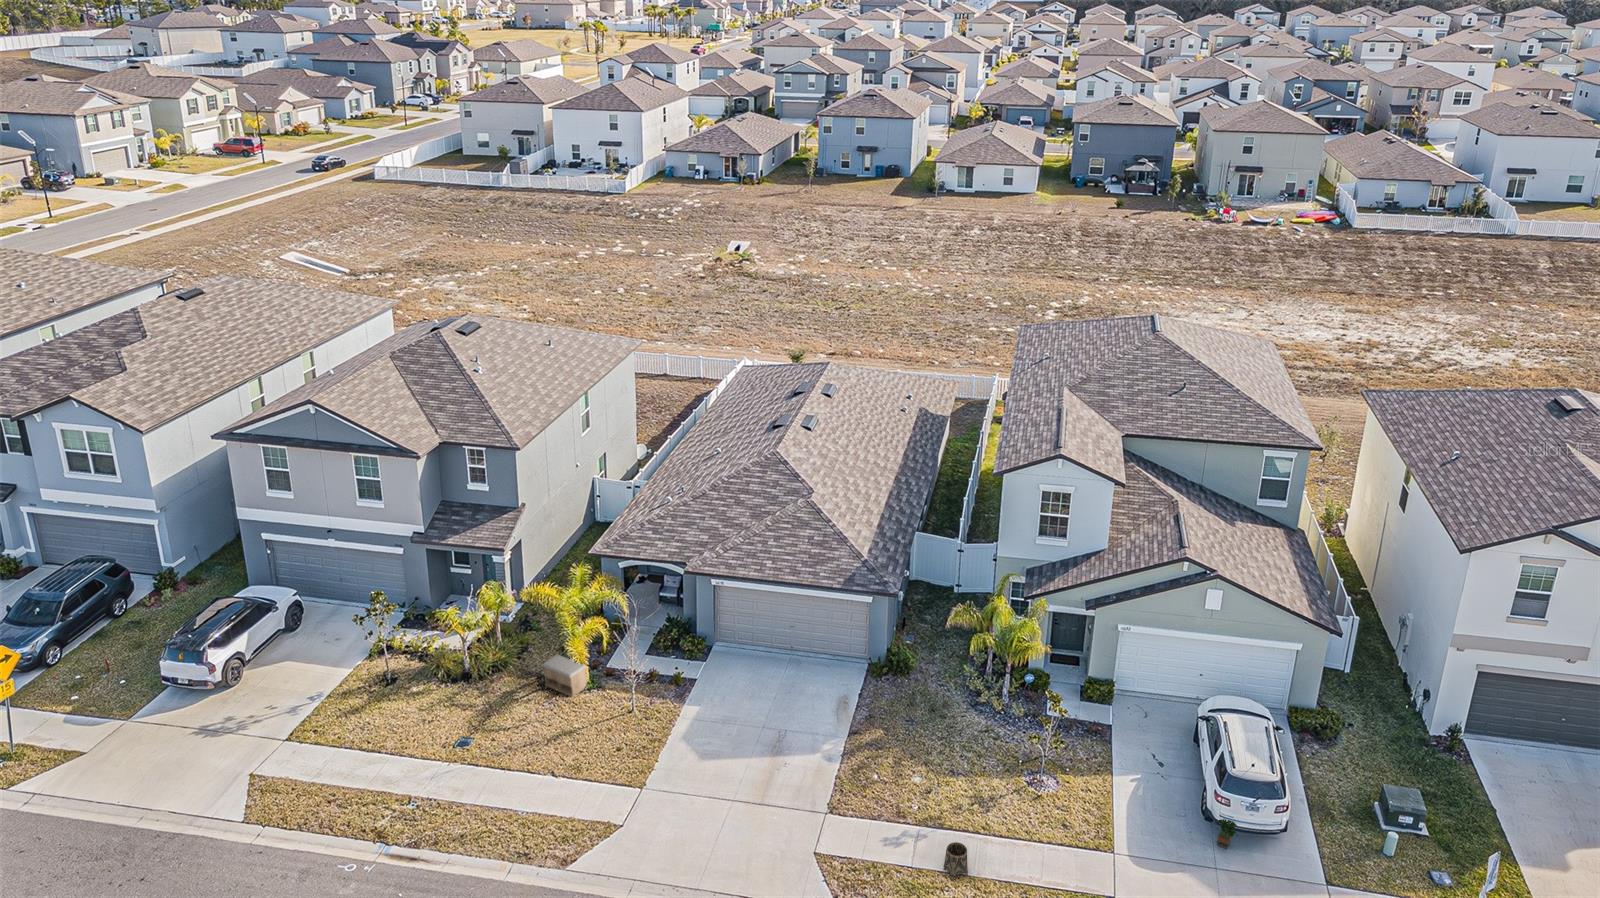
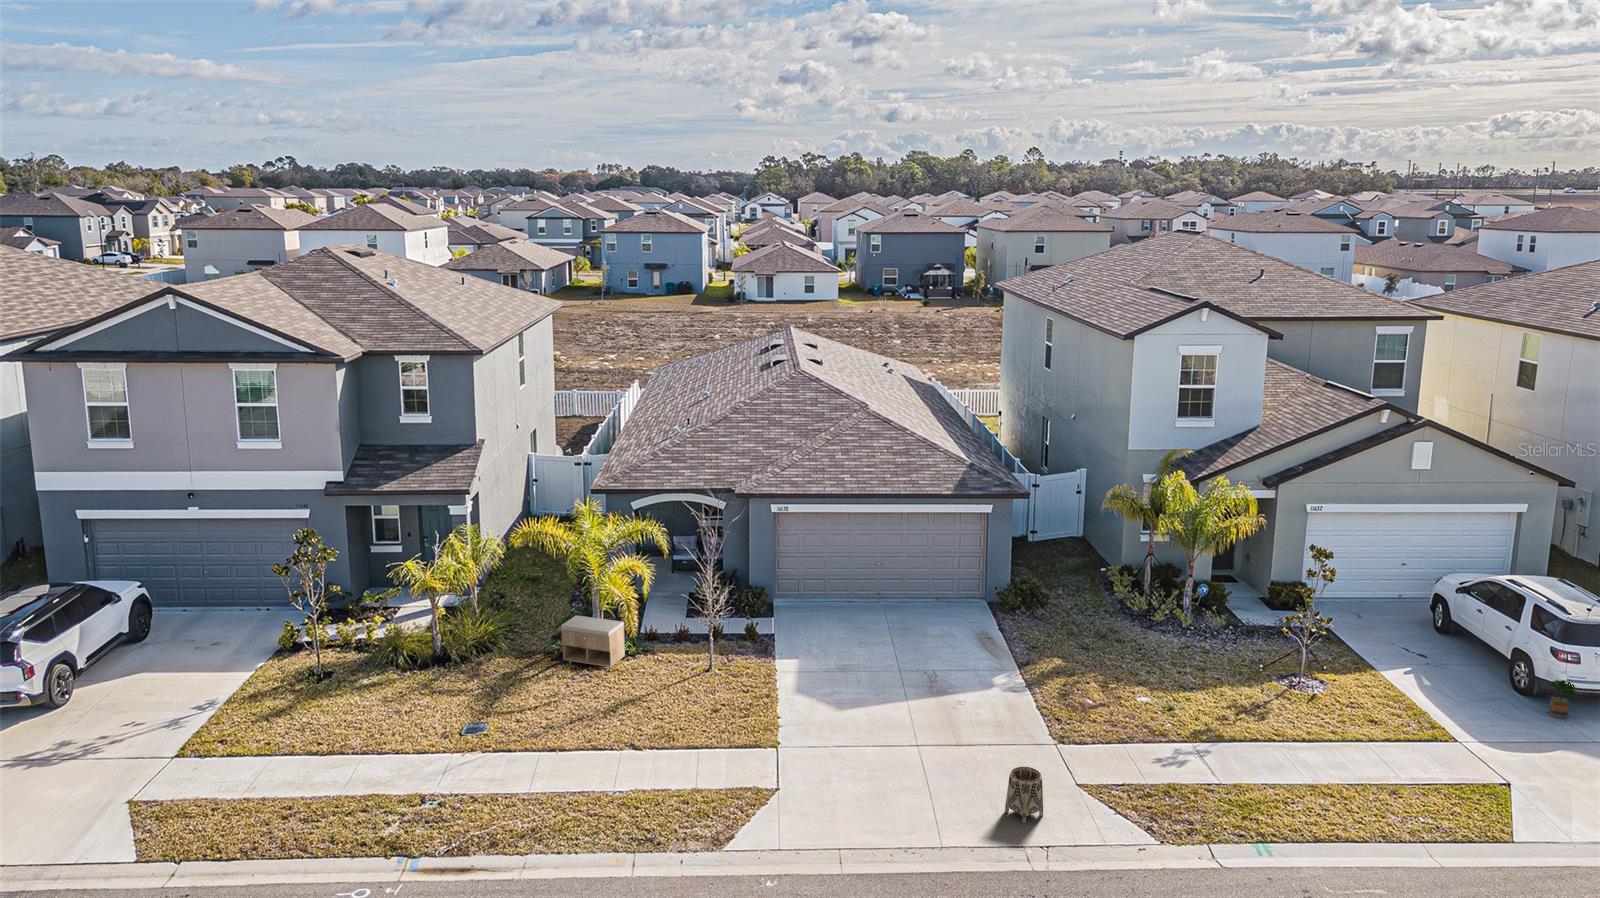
basket: present [943,842,968,880] -> present [1005,767,1043,823]

